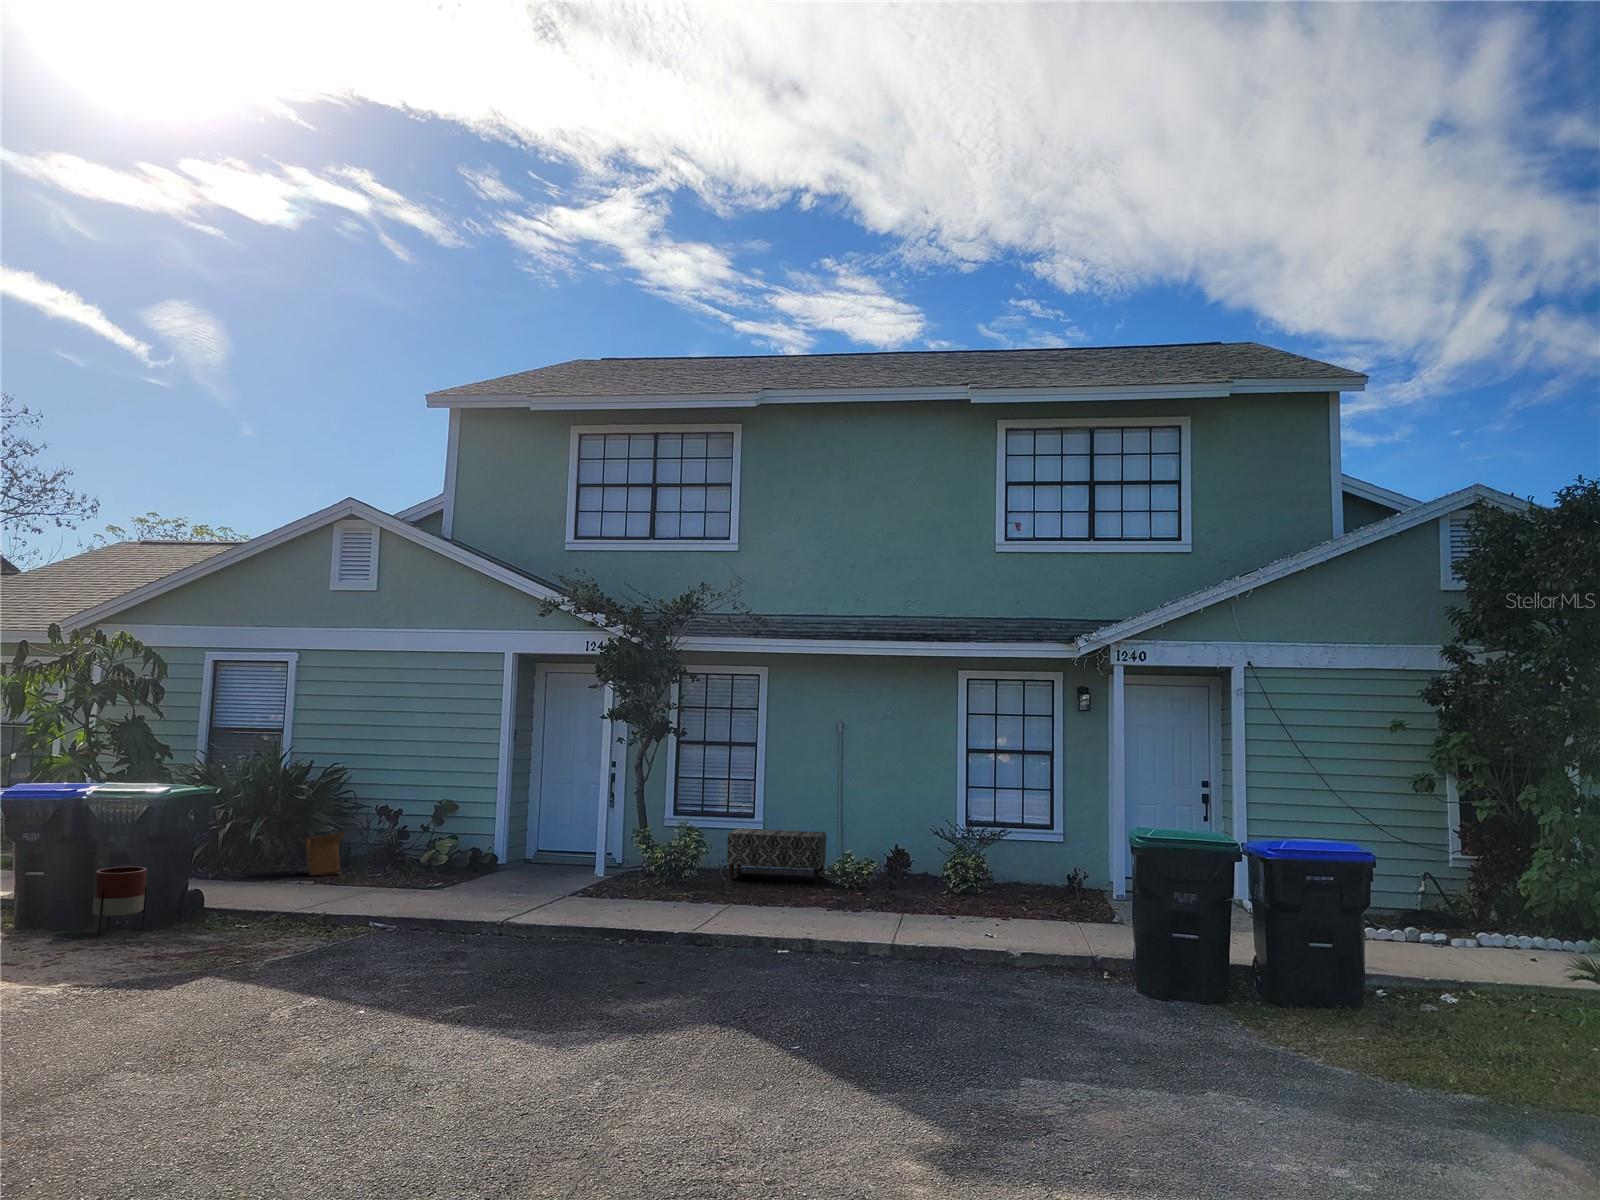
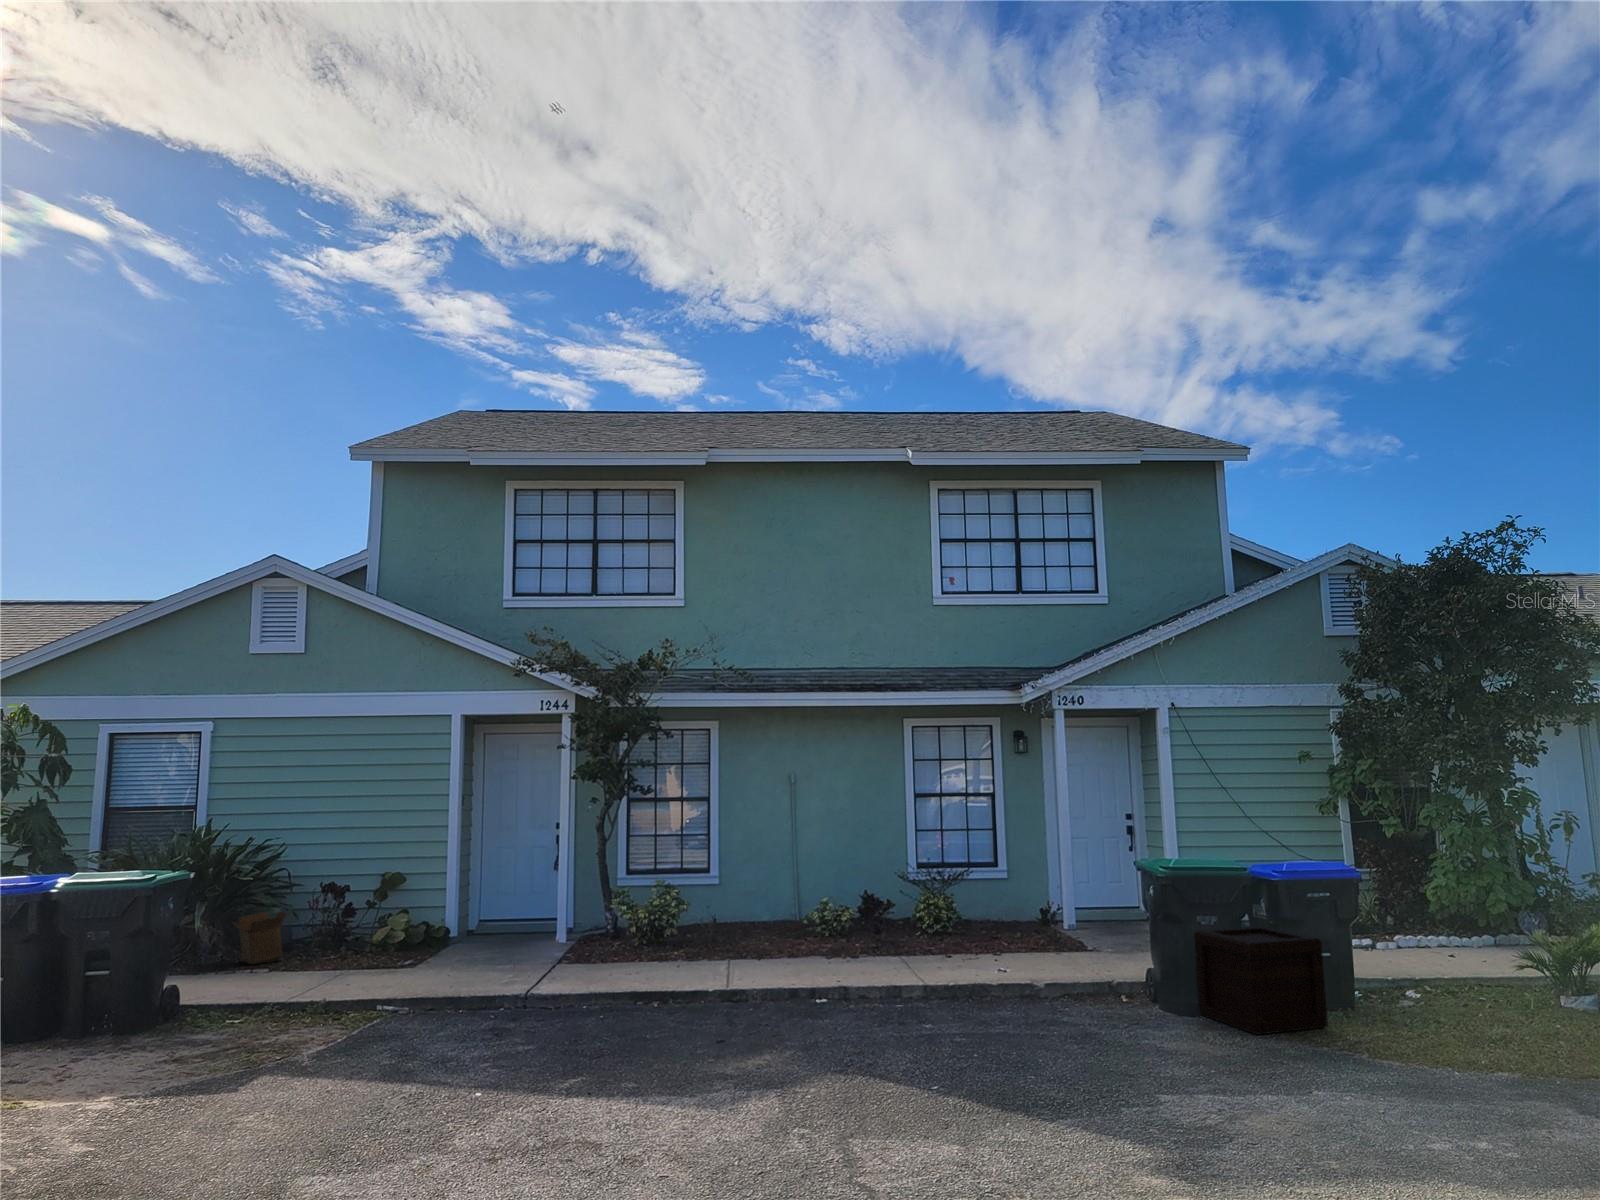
bench: present [727,828,826,883] -> none [696,882,790,935]
planter: present [92,867,147,935] -> none [60,967,123,1049]
wooden crate: none [1162,907,1297,1025] -> present [1194,926,1328,1035]

